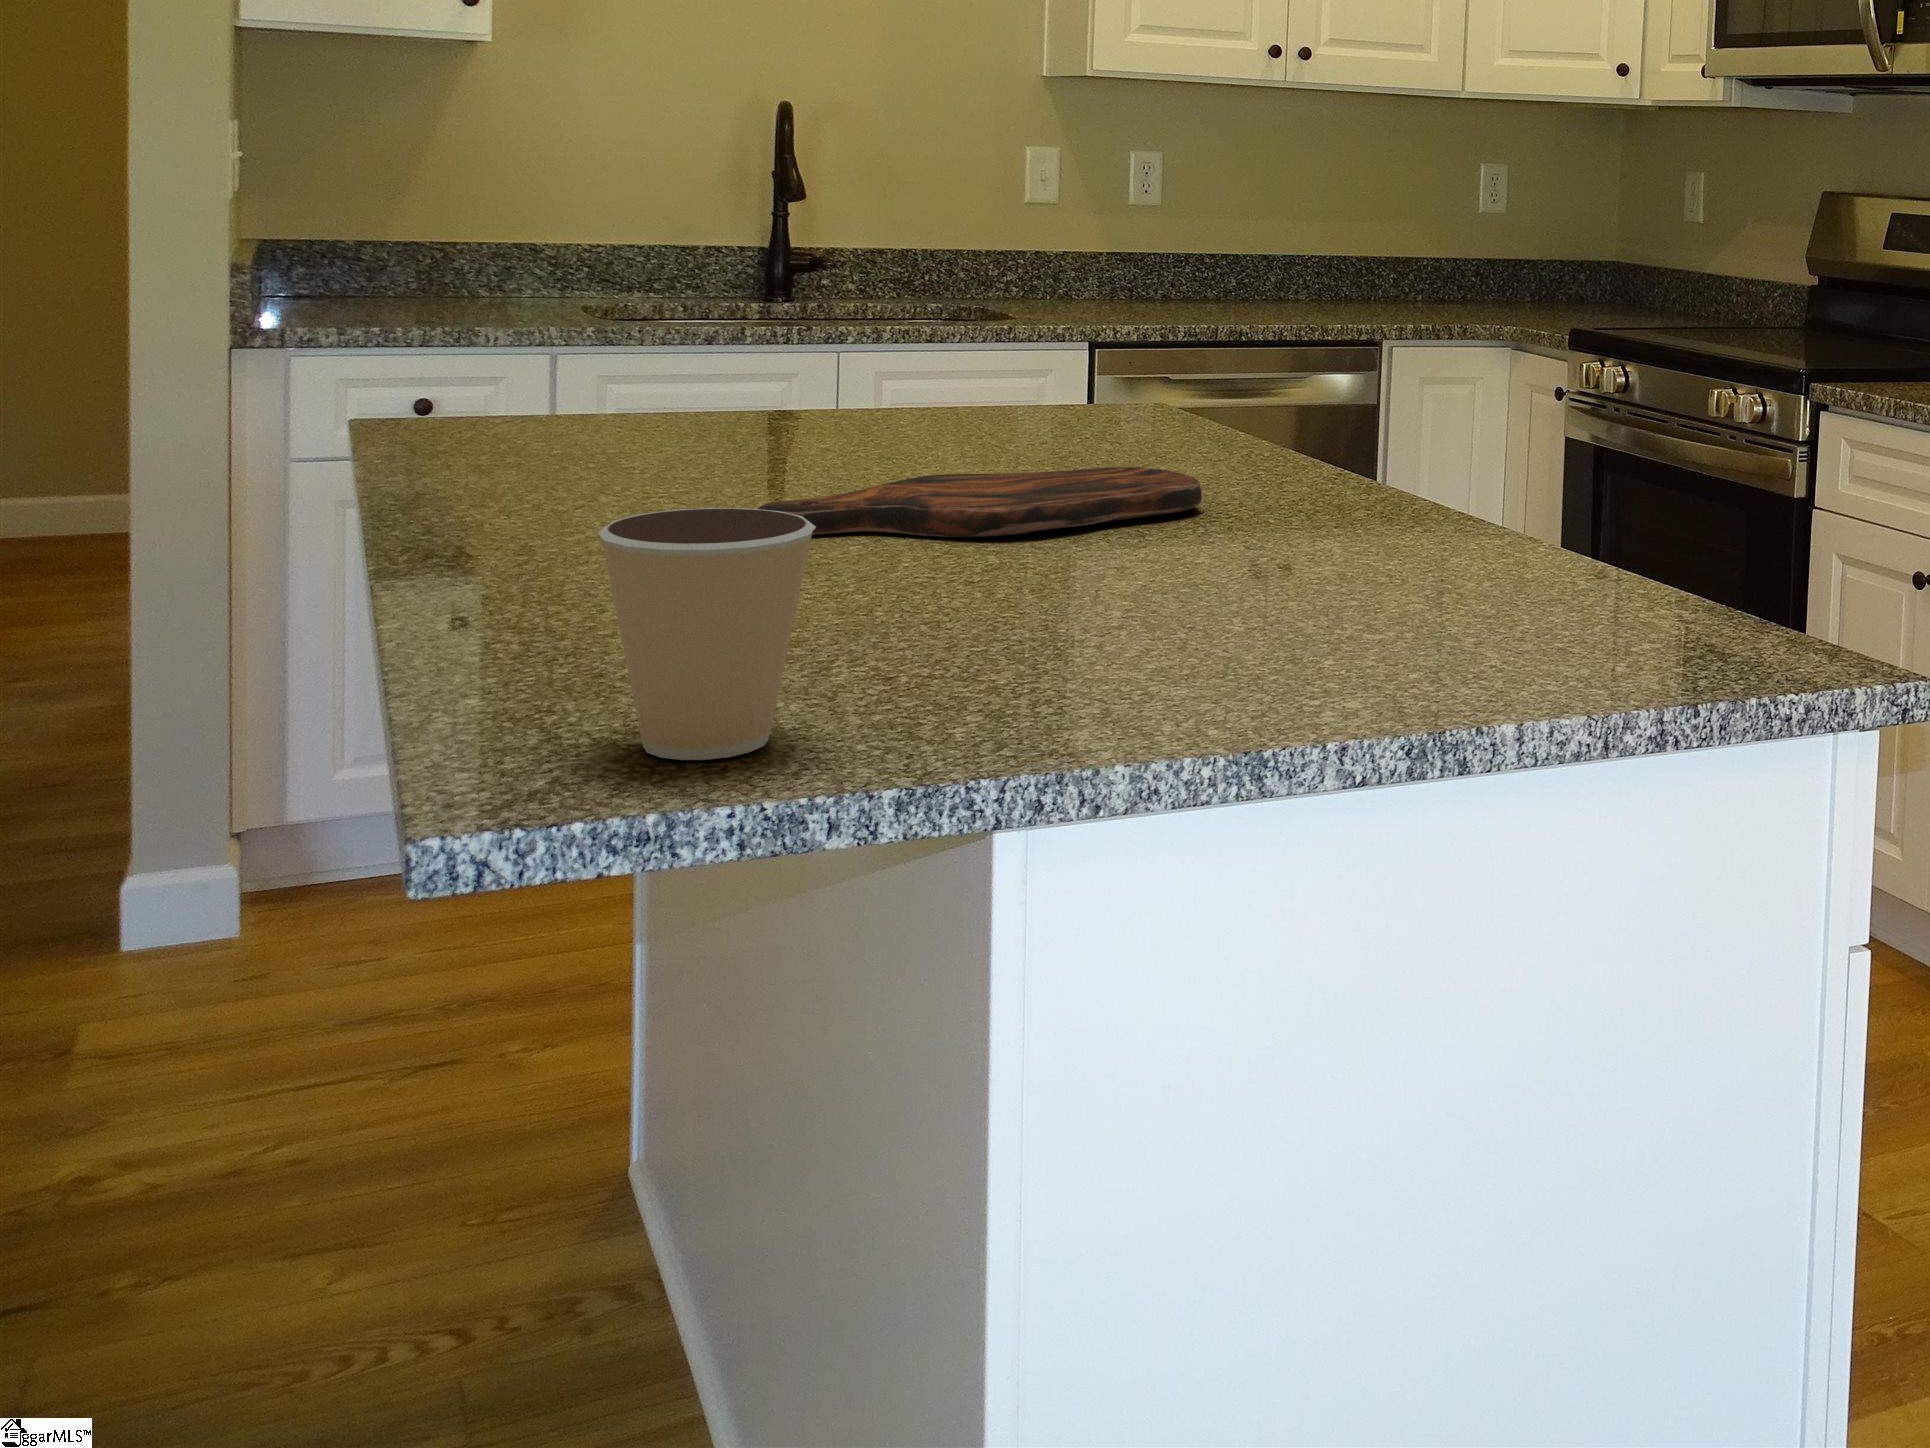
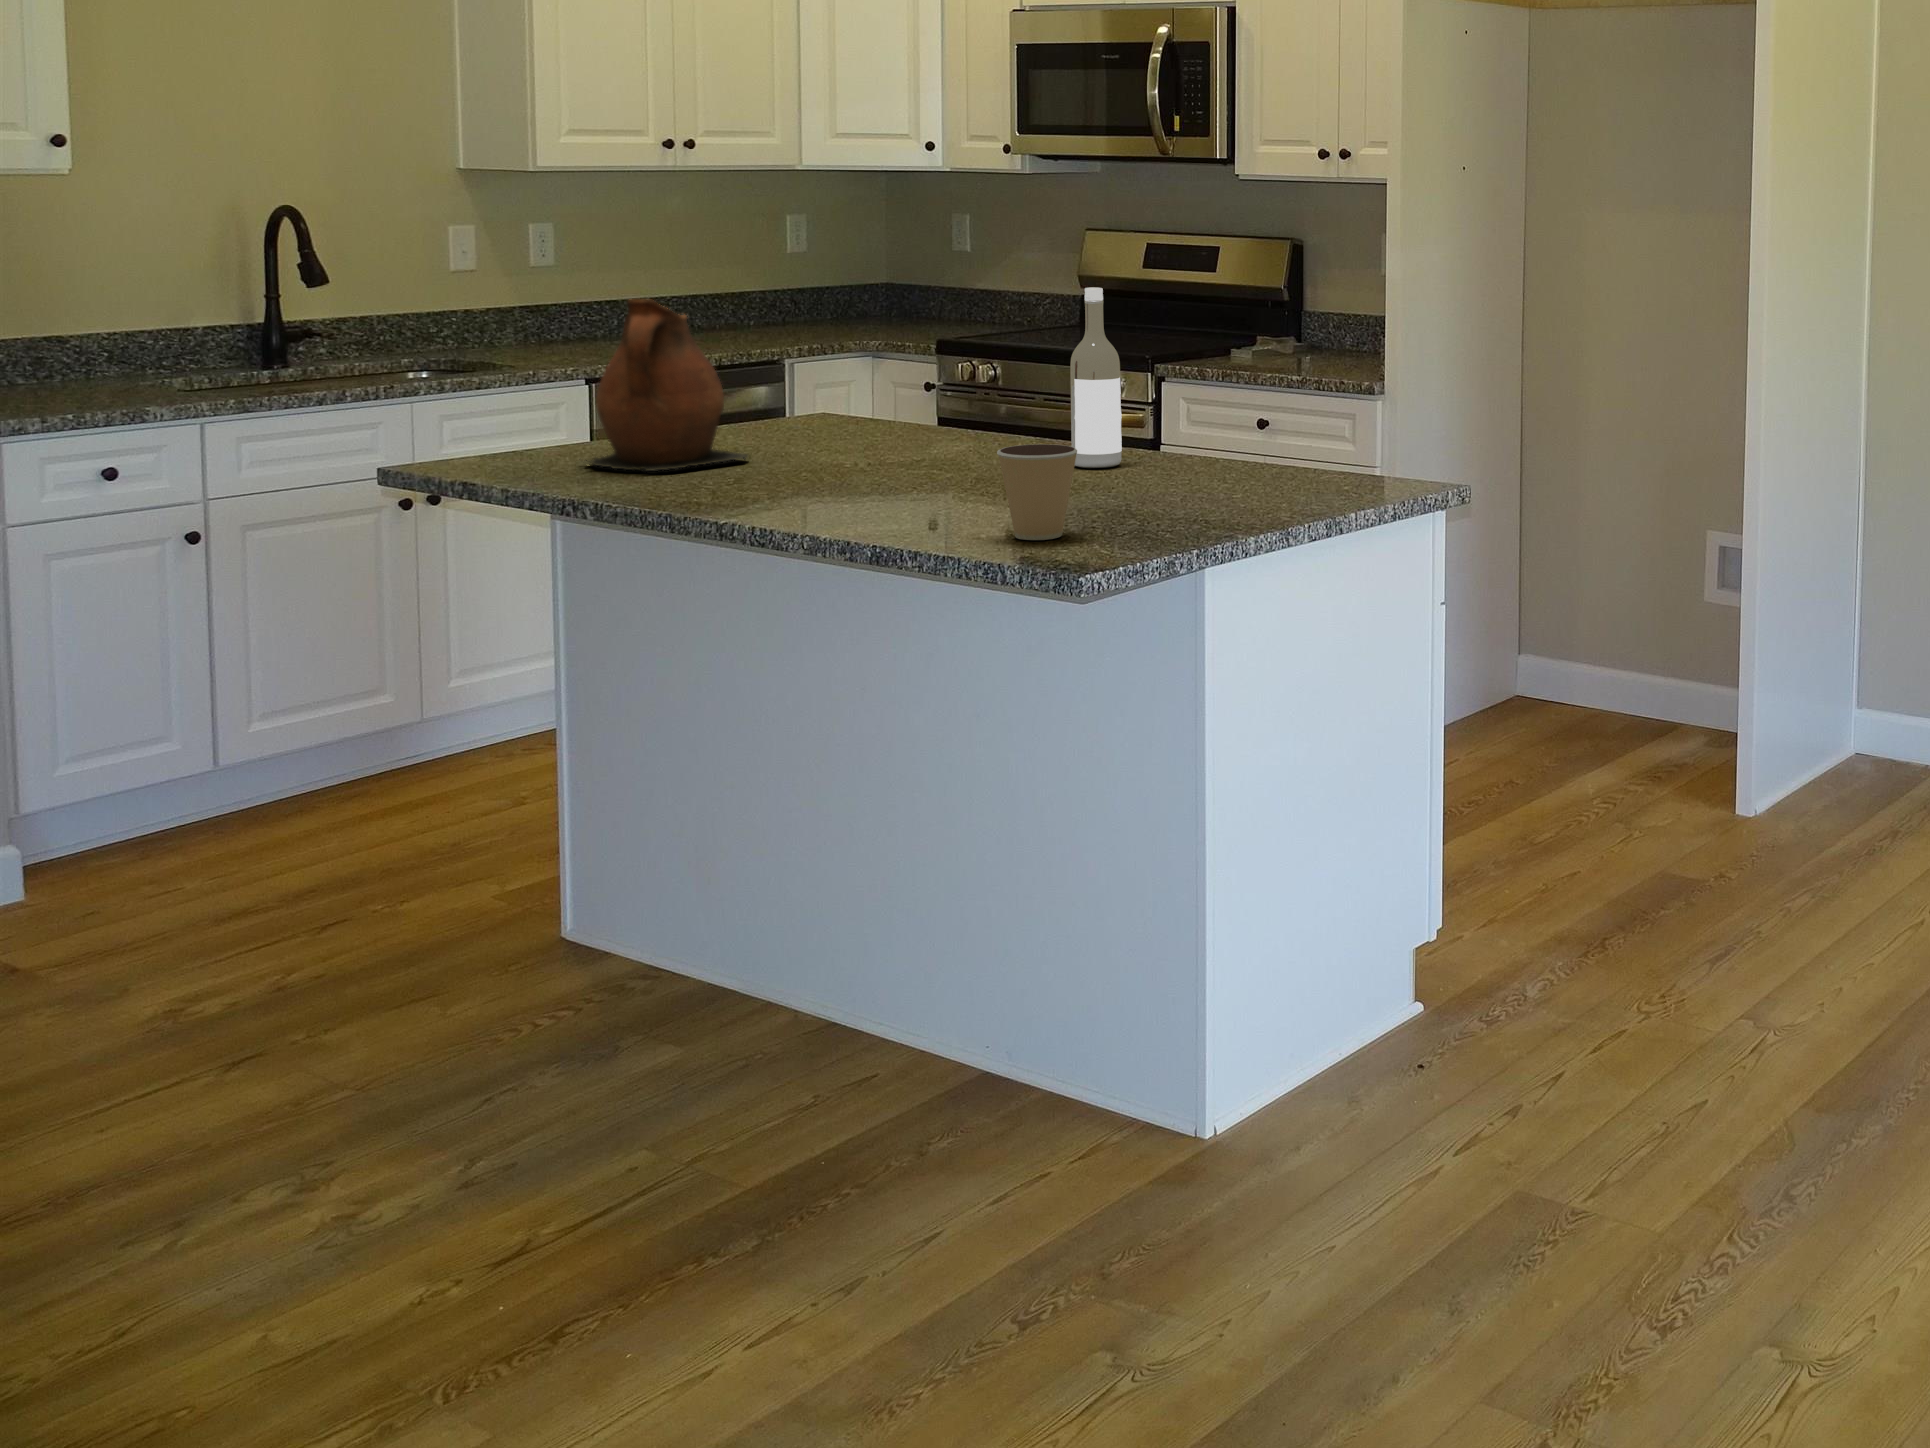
ceramic pitcher: none [557,179,823,477] -> present [586,300,748,471]
wine bottle: none [1269,195,1374,563] -> present [1070,288,1122,468]
cutting board: present [758,467,1202,537] -> none [809,437,993,484]

